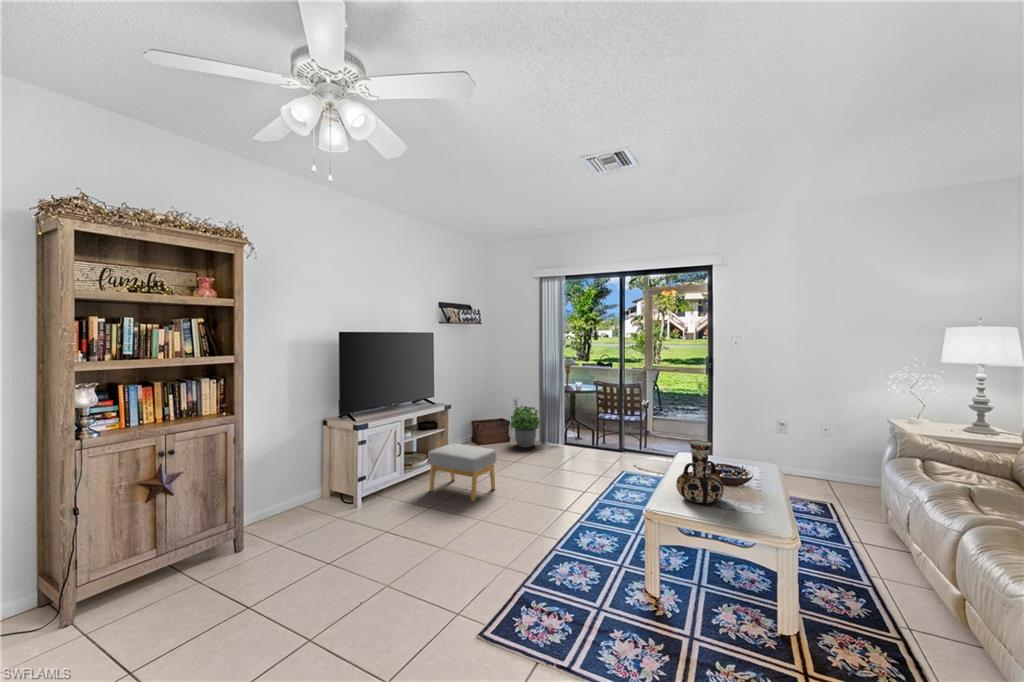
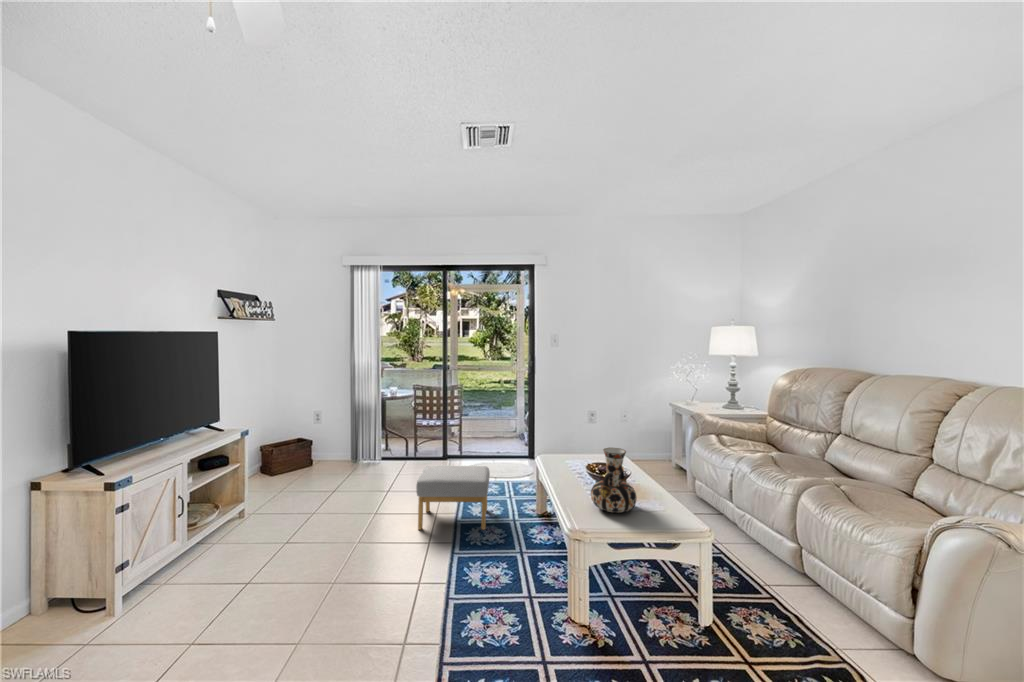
potted plant: present [510,406,540,448] -> none [316,418,357,470]
footstool: present [428,443,496,501] -> present [416,466,490,530]

